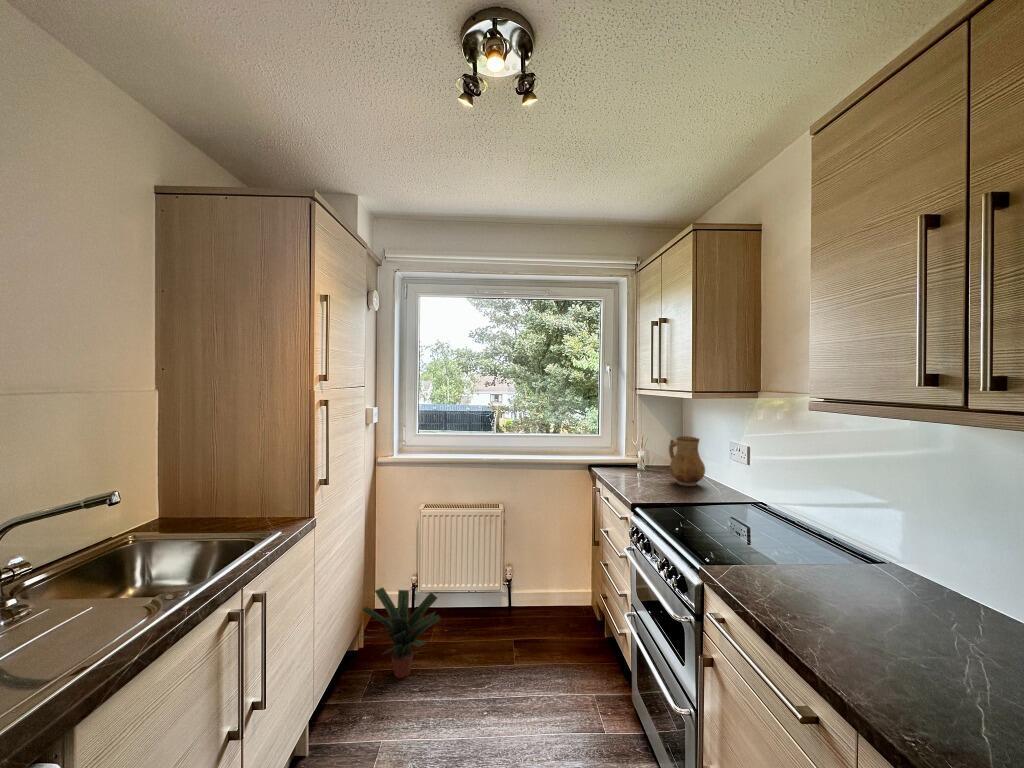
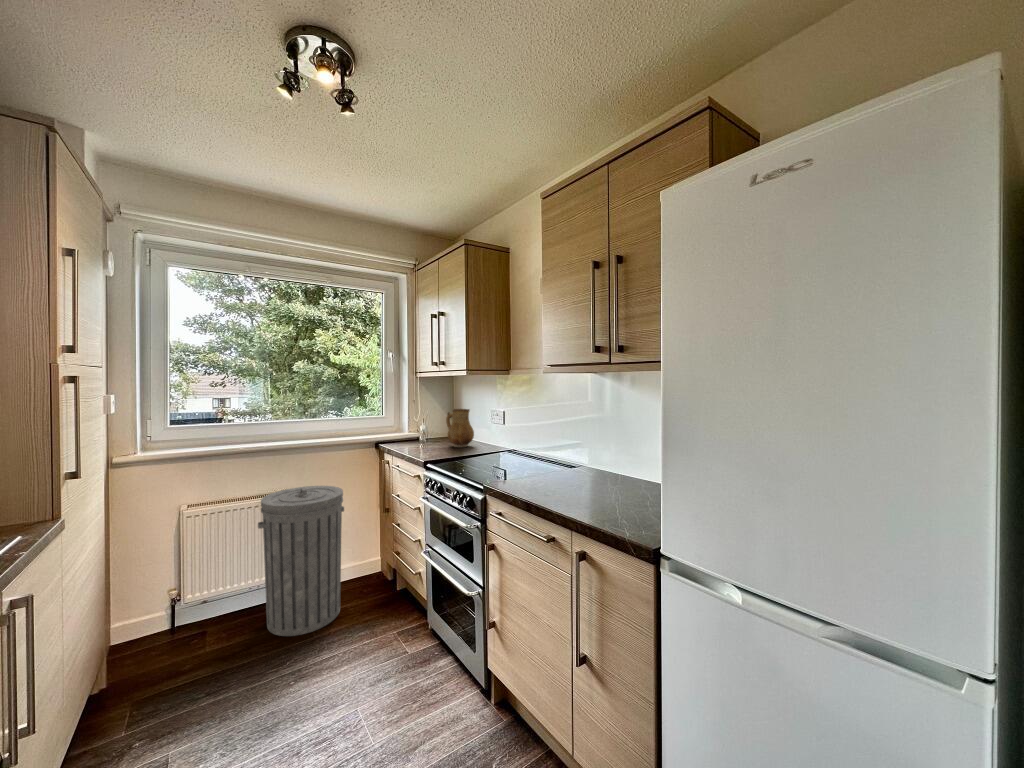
trash can: none [473,502,551,657] -> present [258,486,344,636]
potted plant: present [362,588,441,678] -> none [111,594,224,696]

